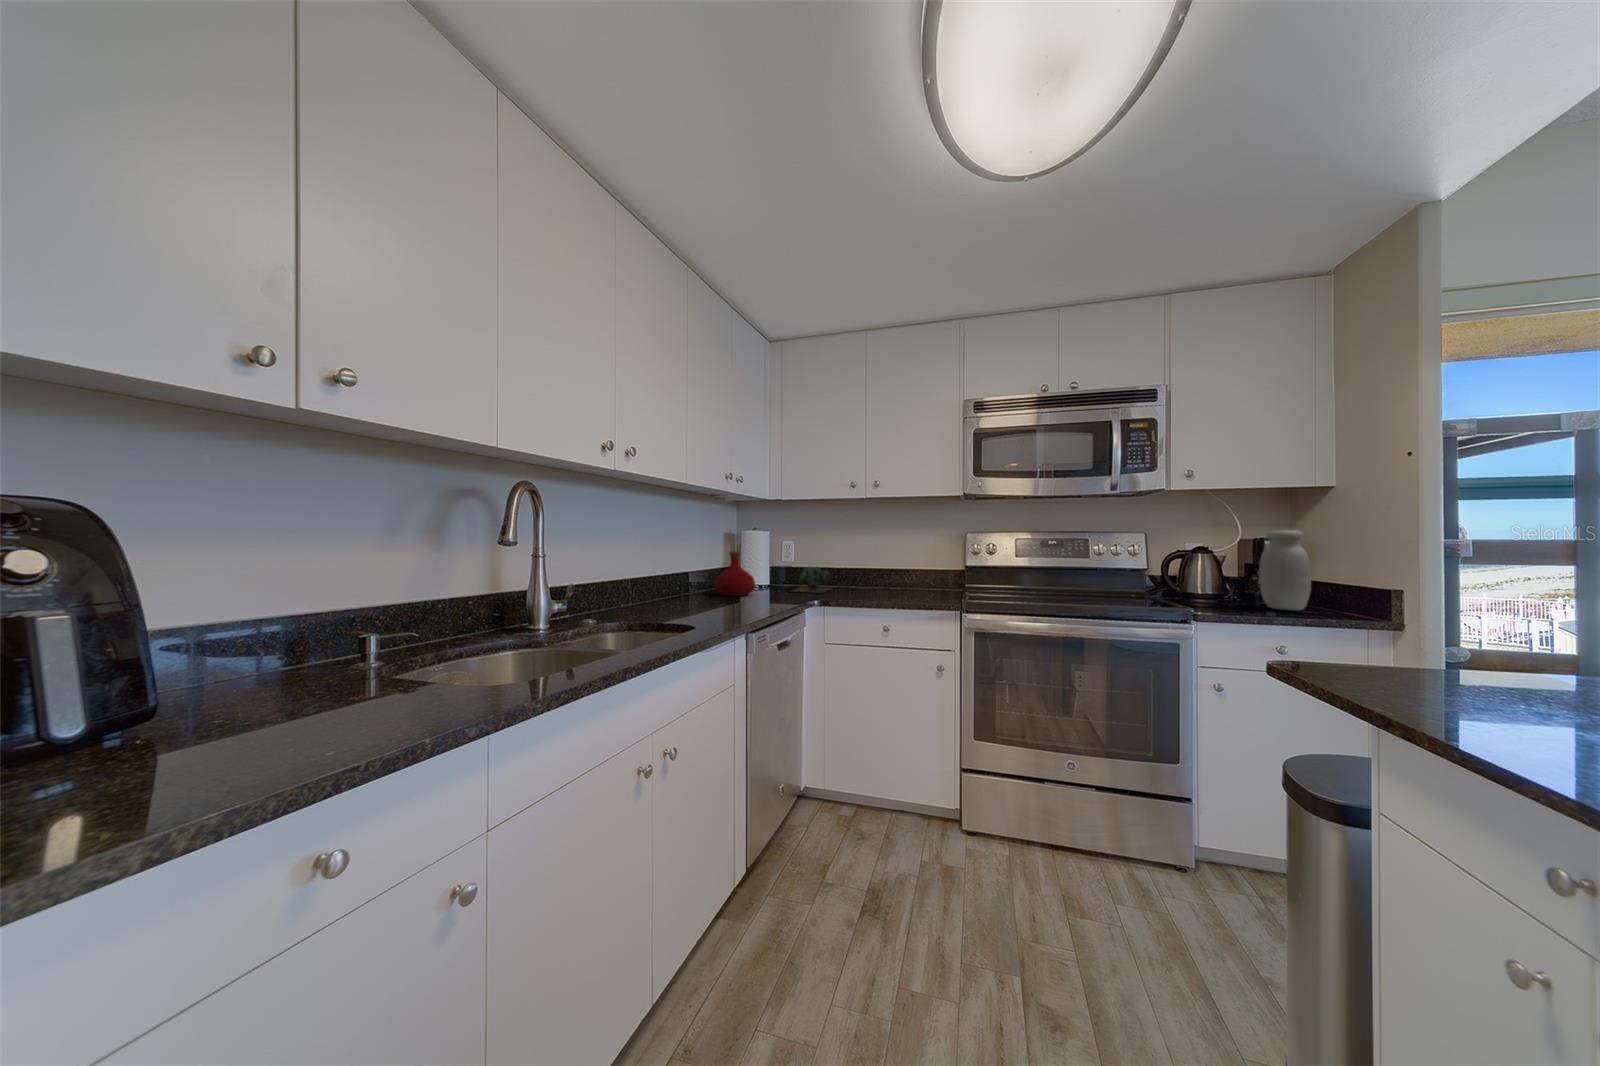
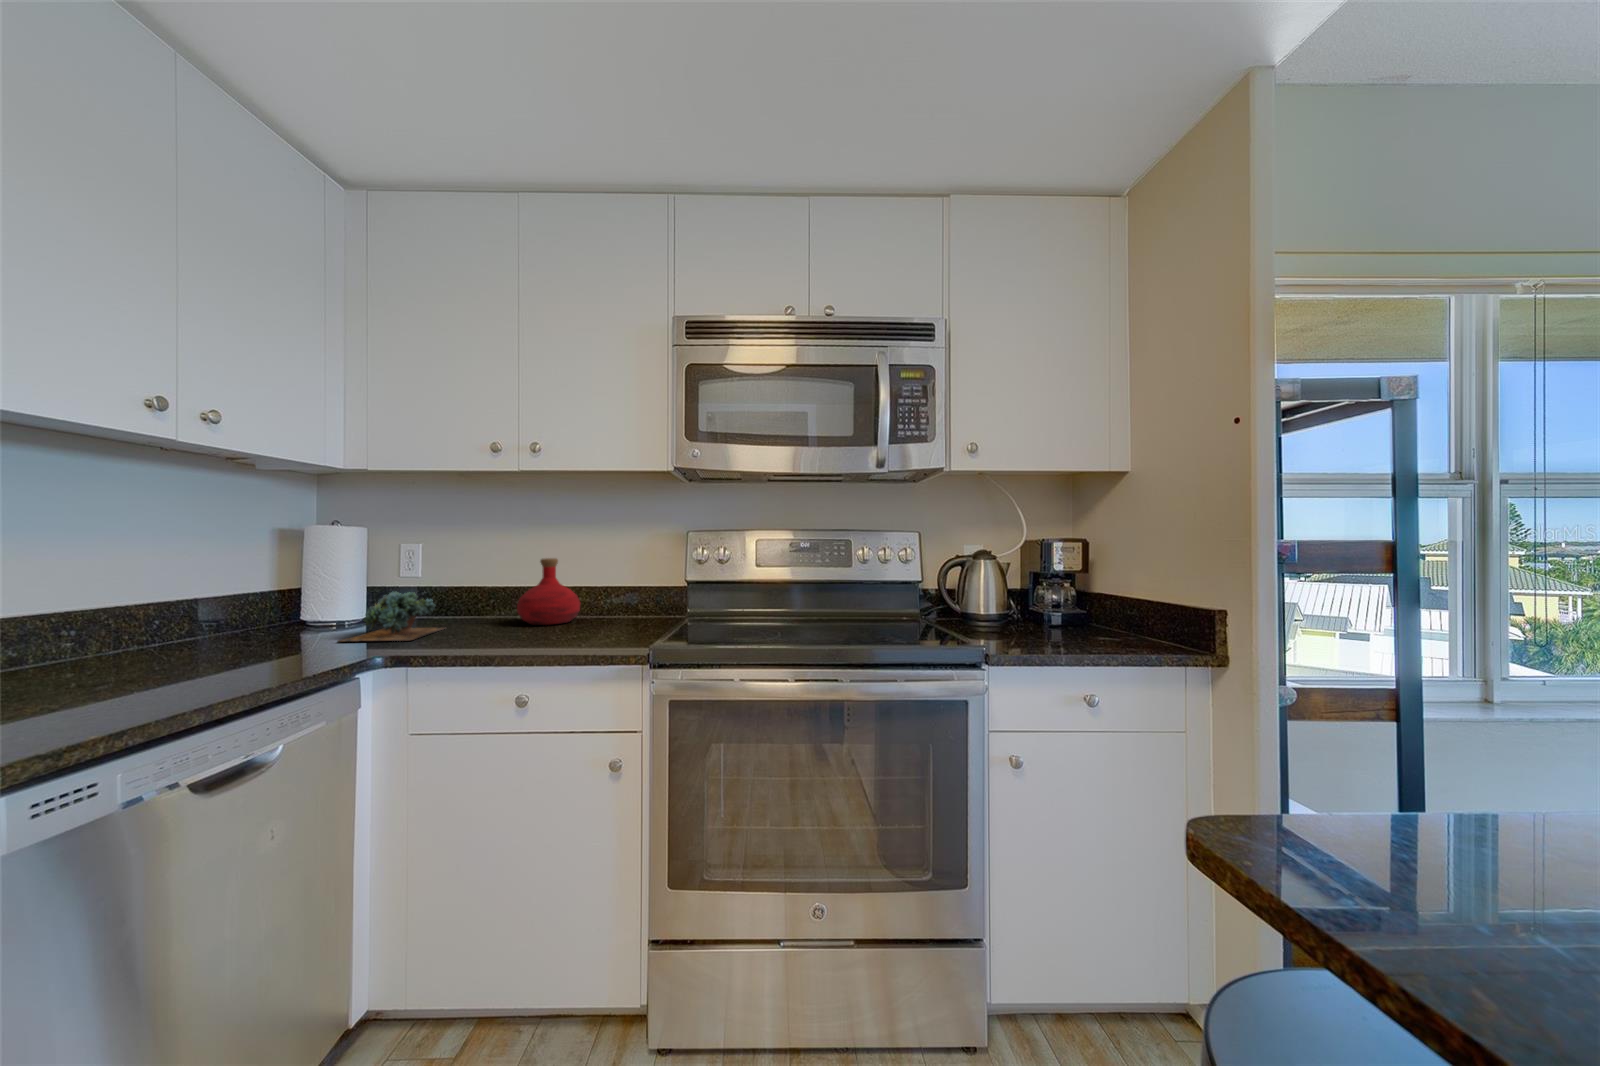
jar: present [1259,530,1311,610] -> none [1056,528,1115,637]
bottle: present [715,551,755,596] -> present [517,558,580,625]

